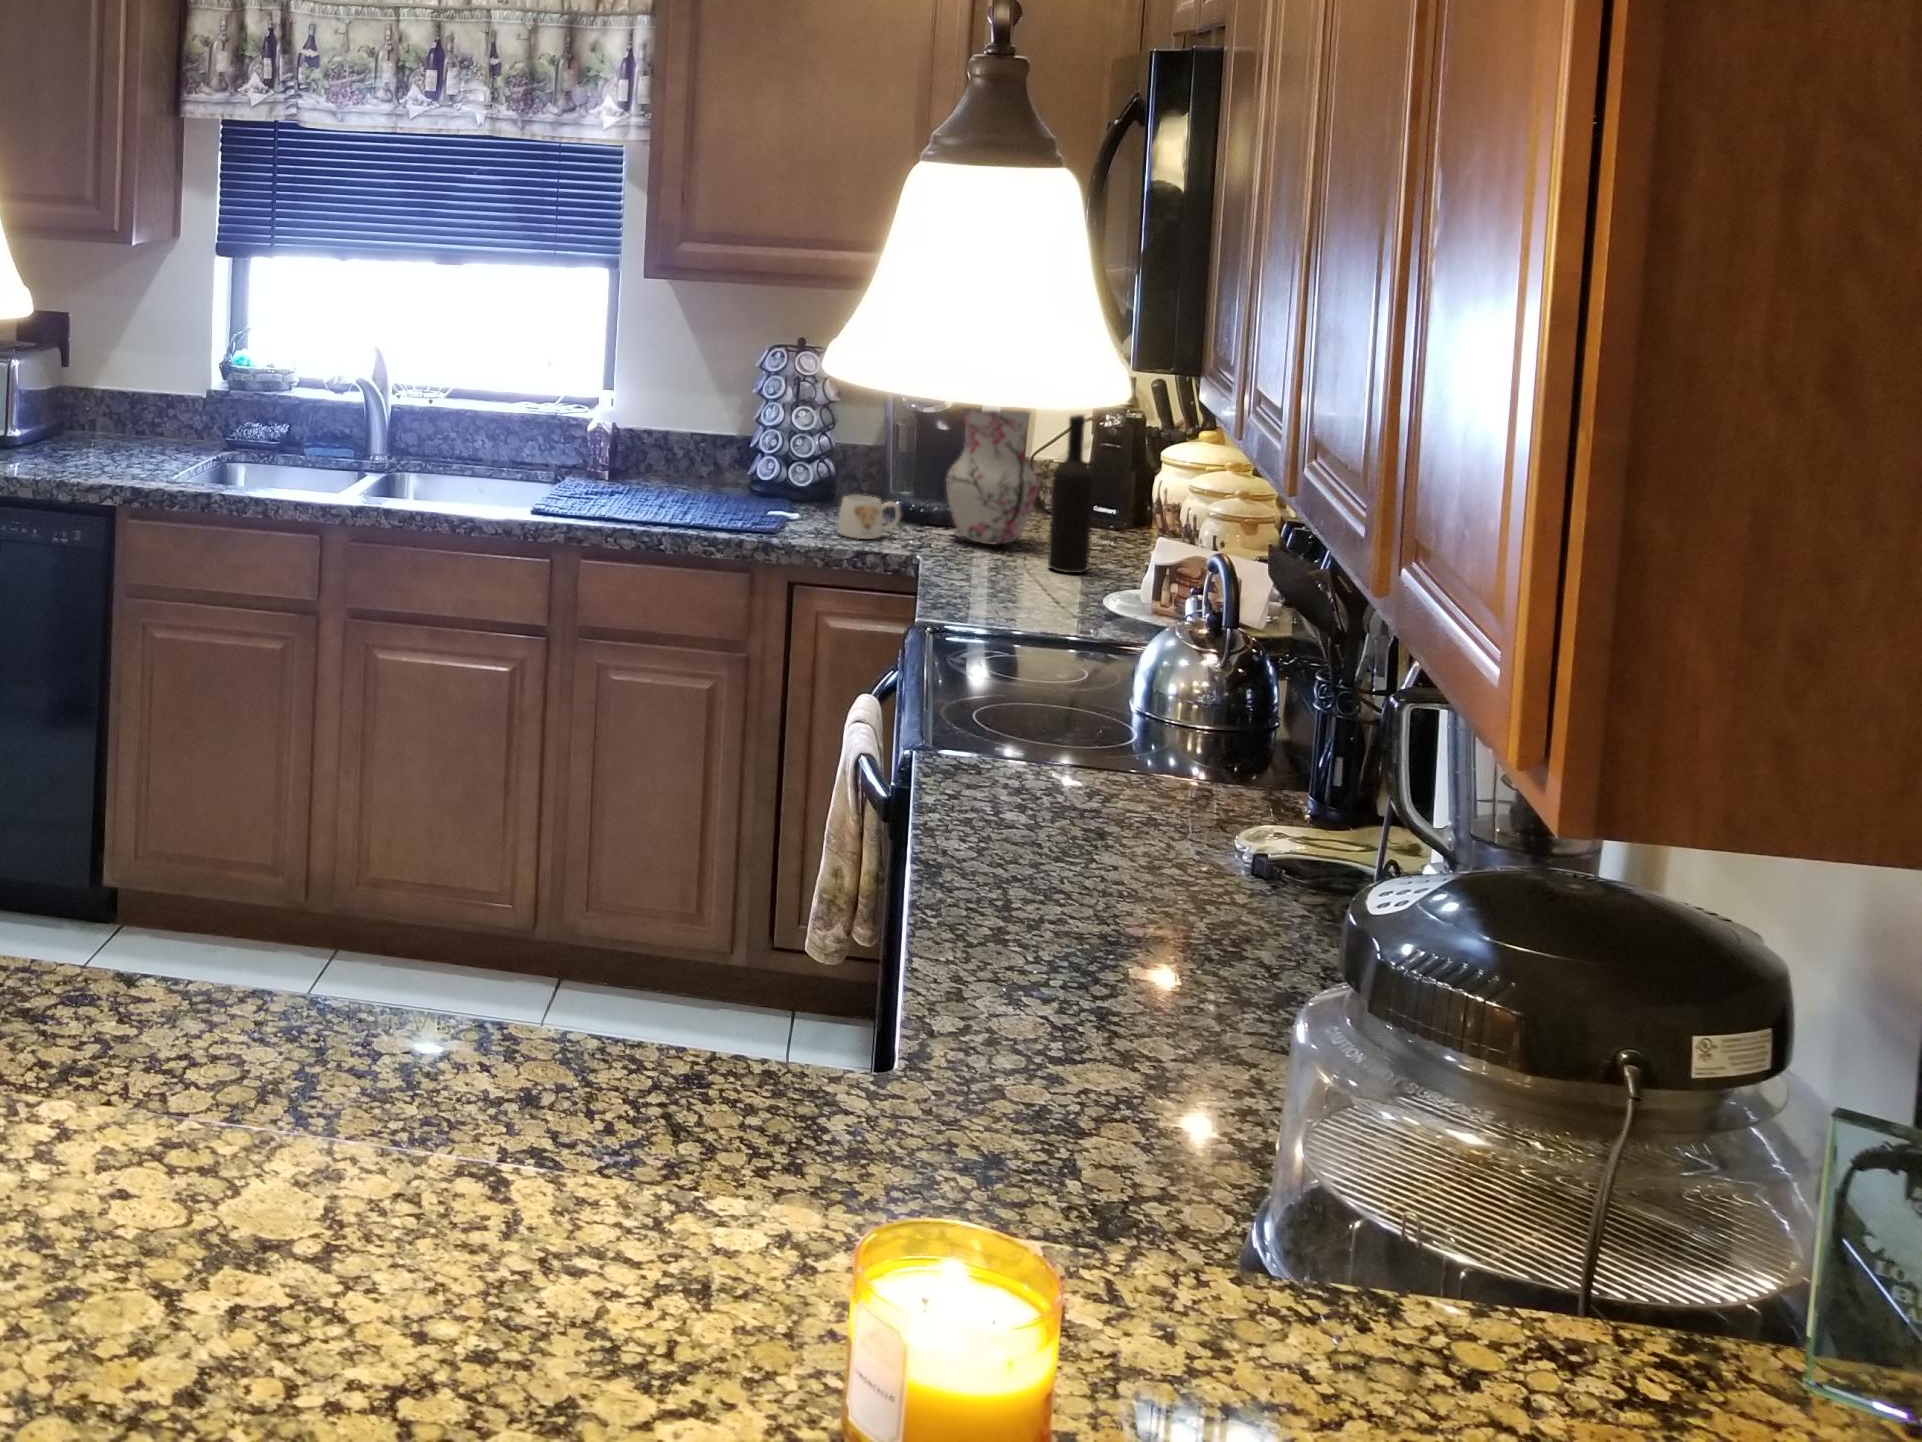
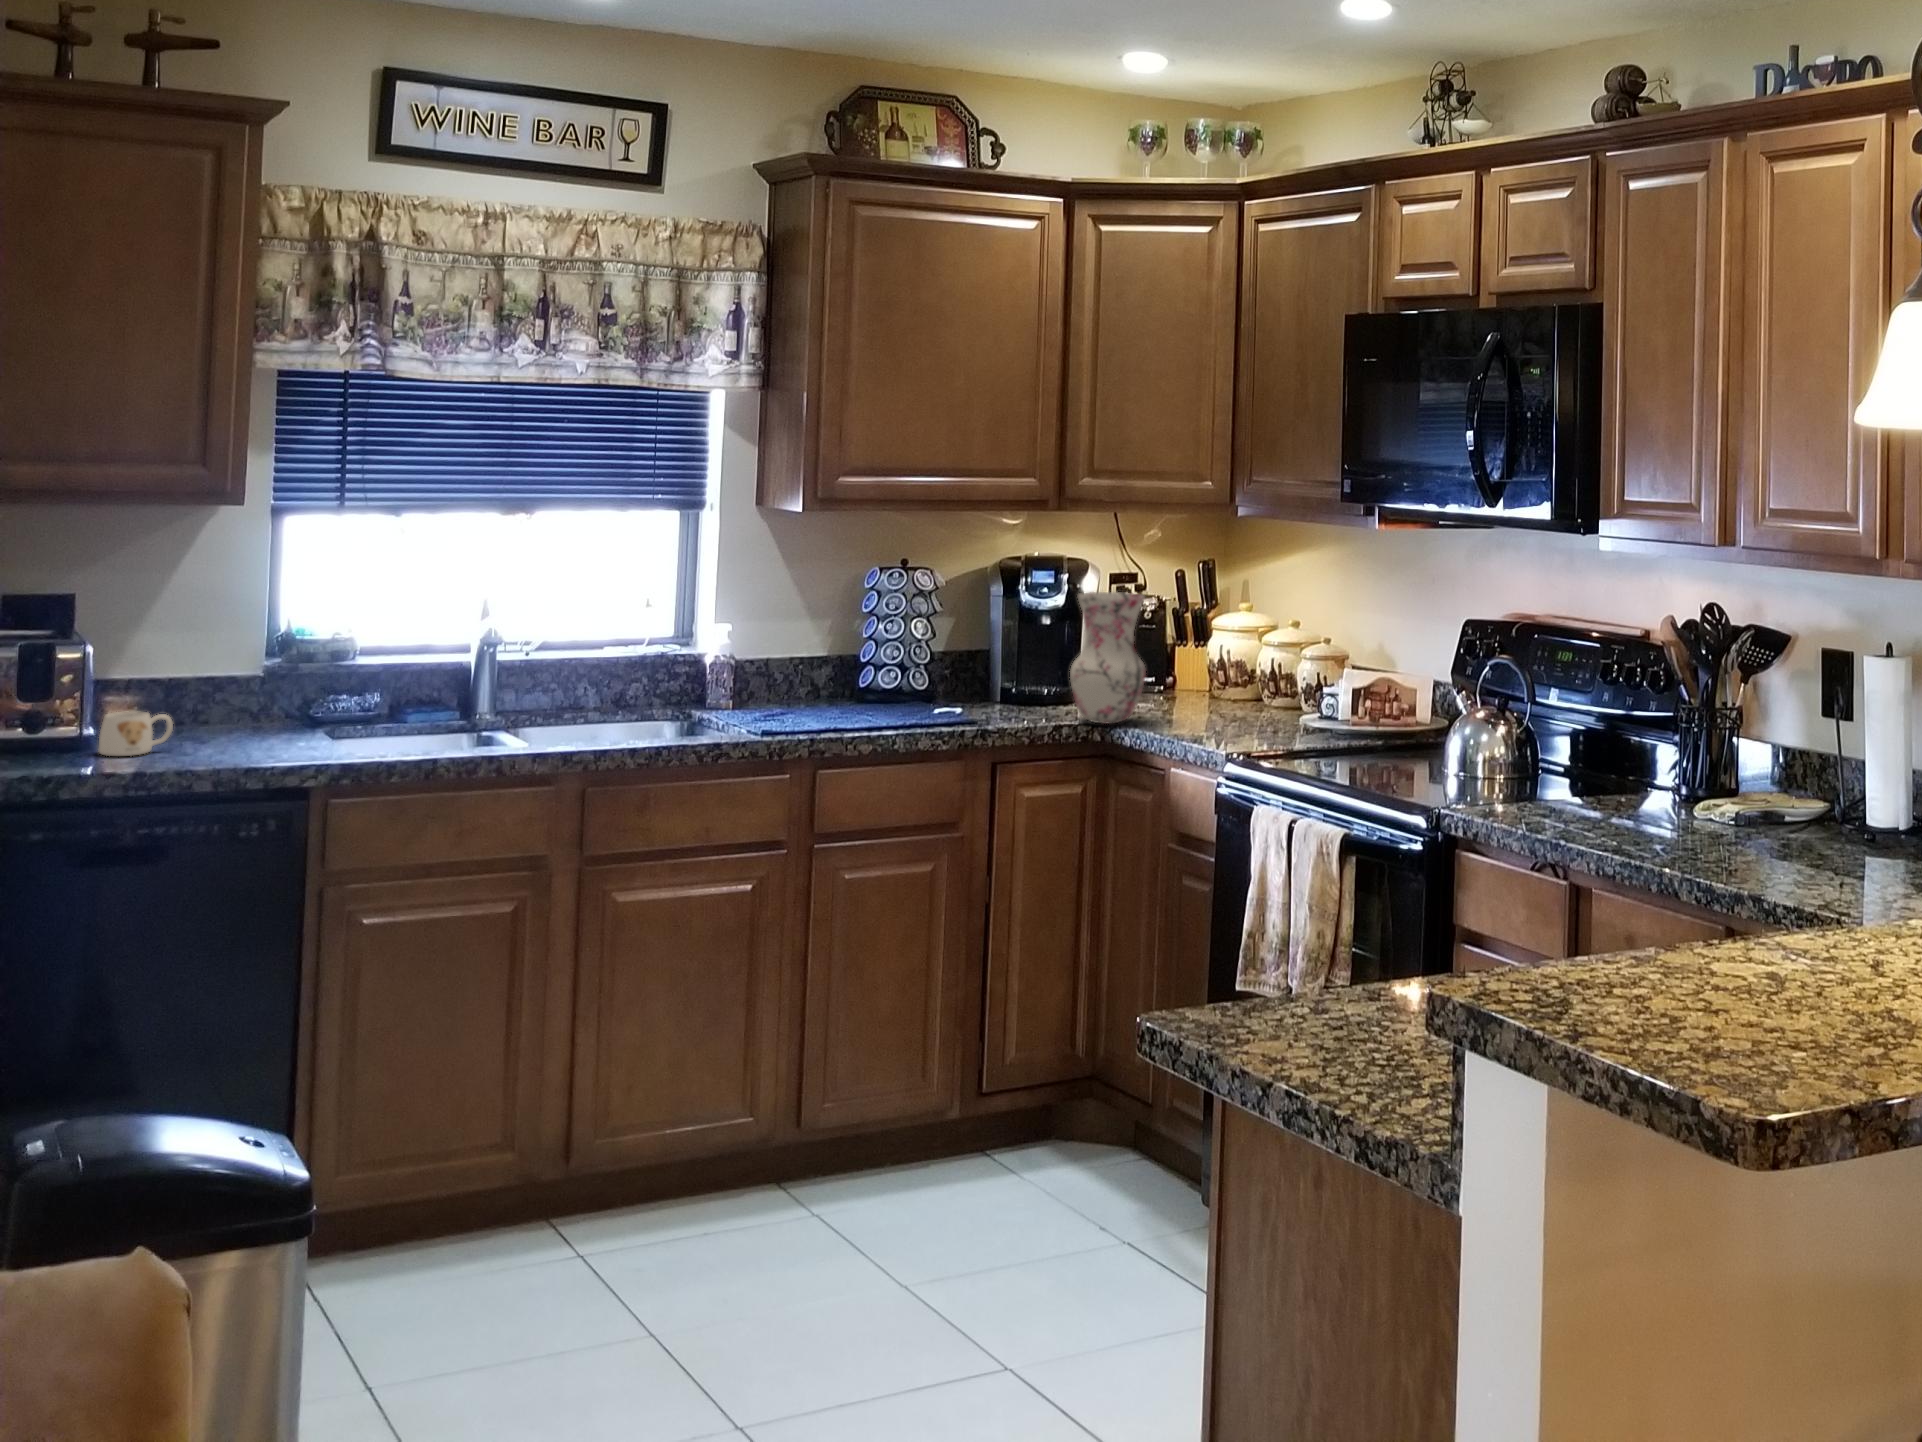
wine bottle: present [1048,415,1094,573] -> none [1175,604,1210,737]
mug: present [838,496,900,539] -> present [98,711,173,756]

